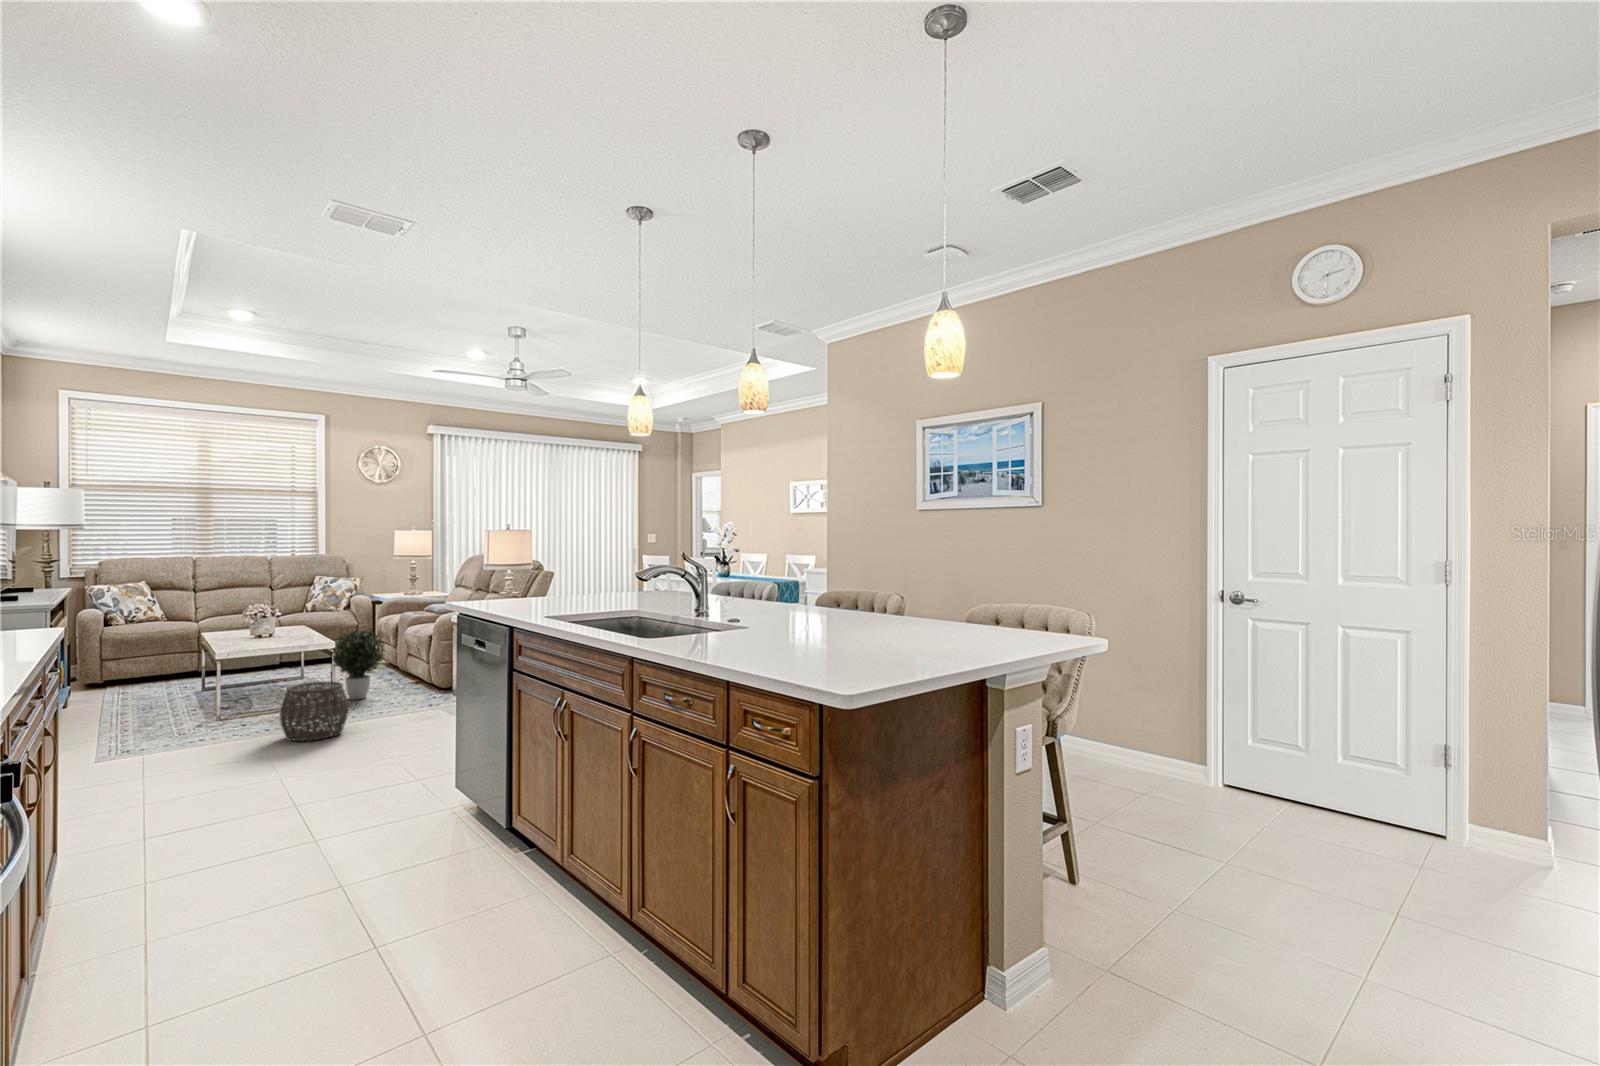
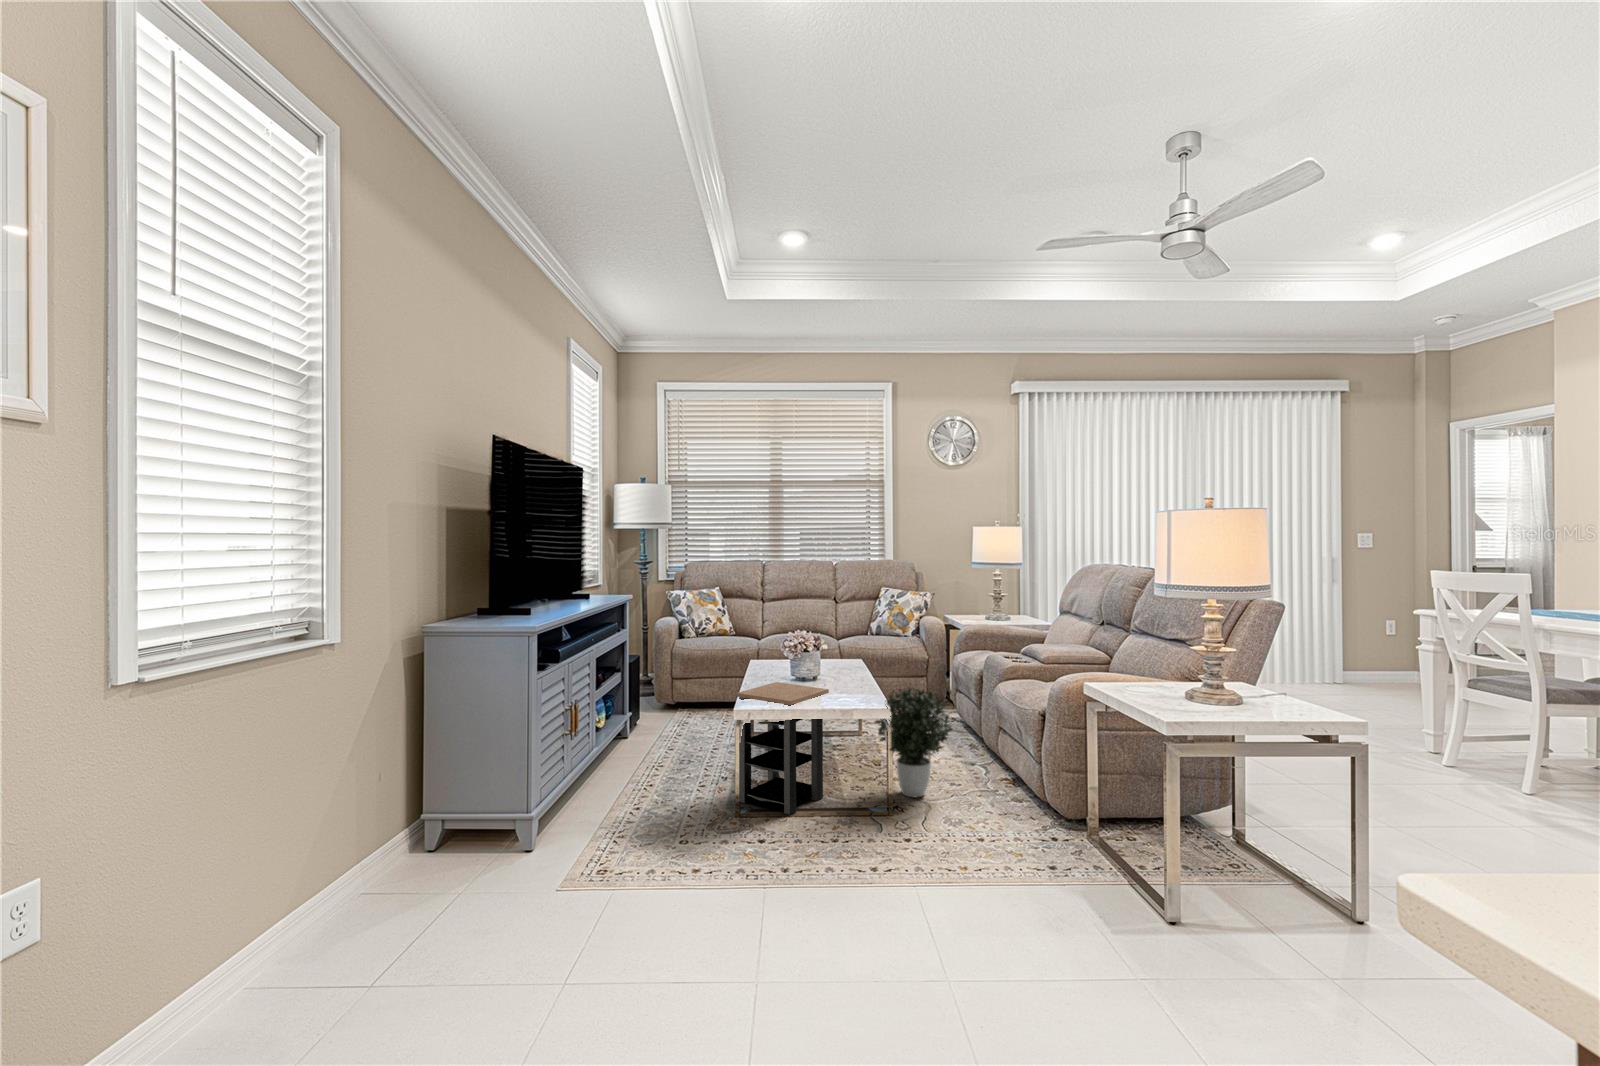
side table: none [217,635,293,719] -> present [737,682,829,815]
woven basket: present [280,681,349,741] -> none [781,792,884,909]

